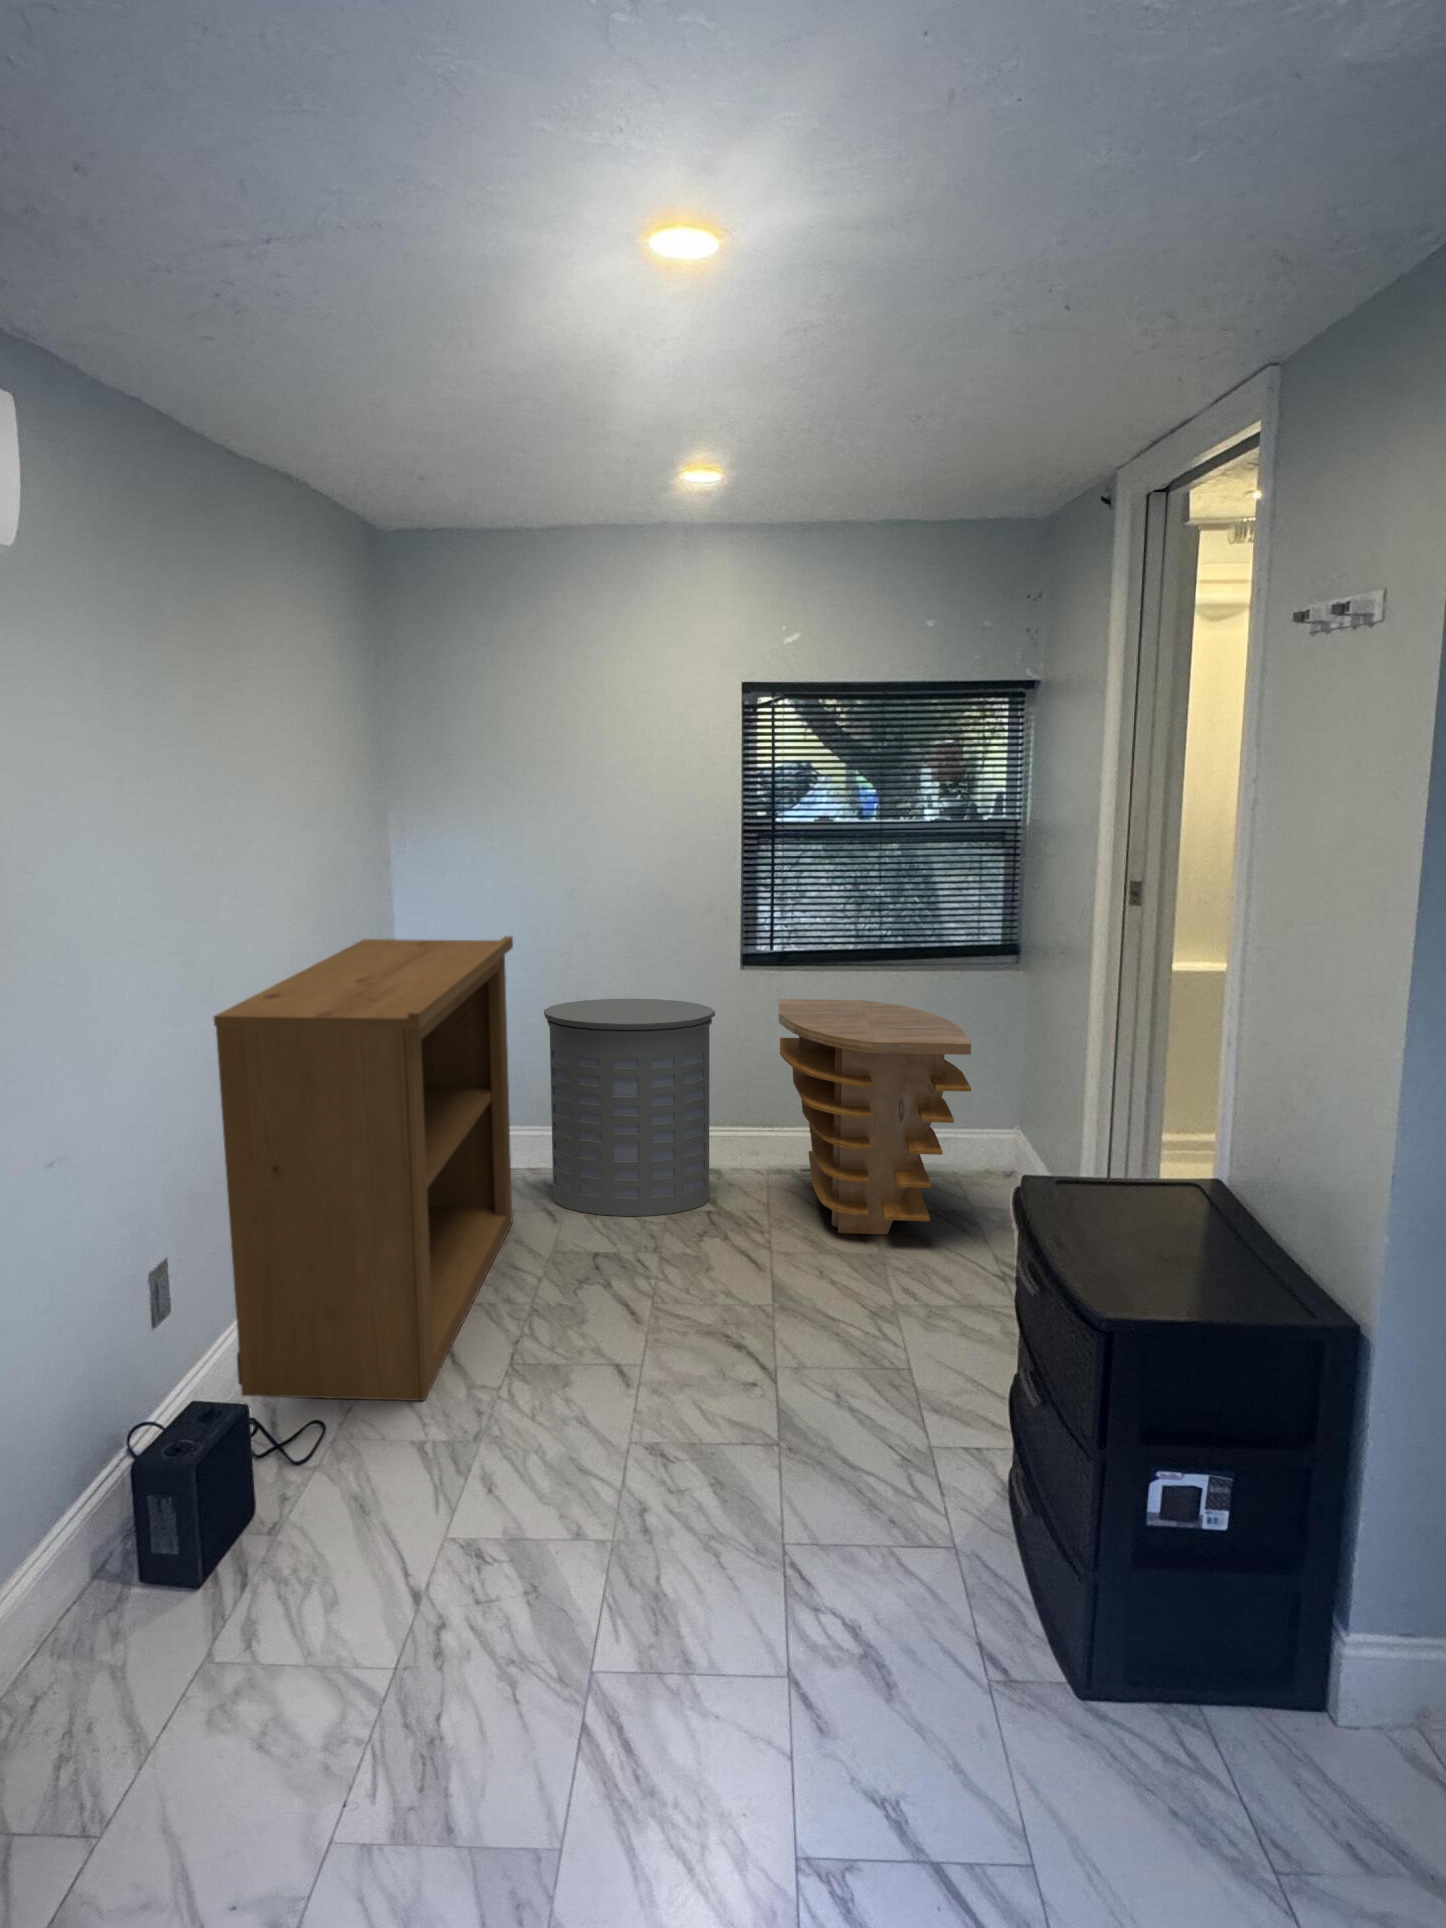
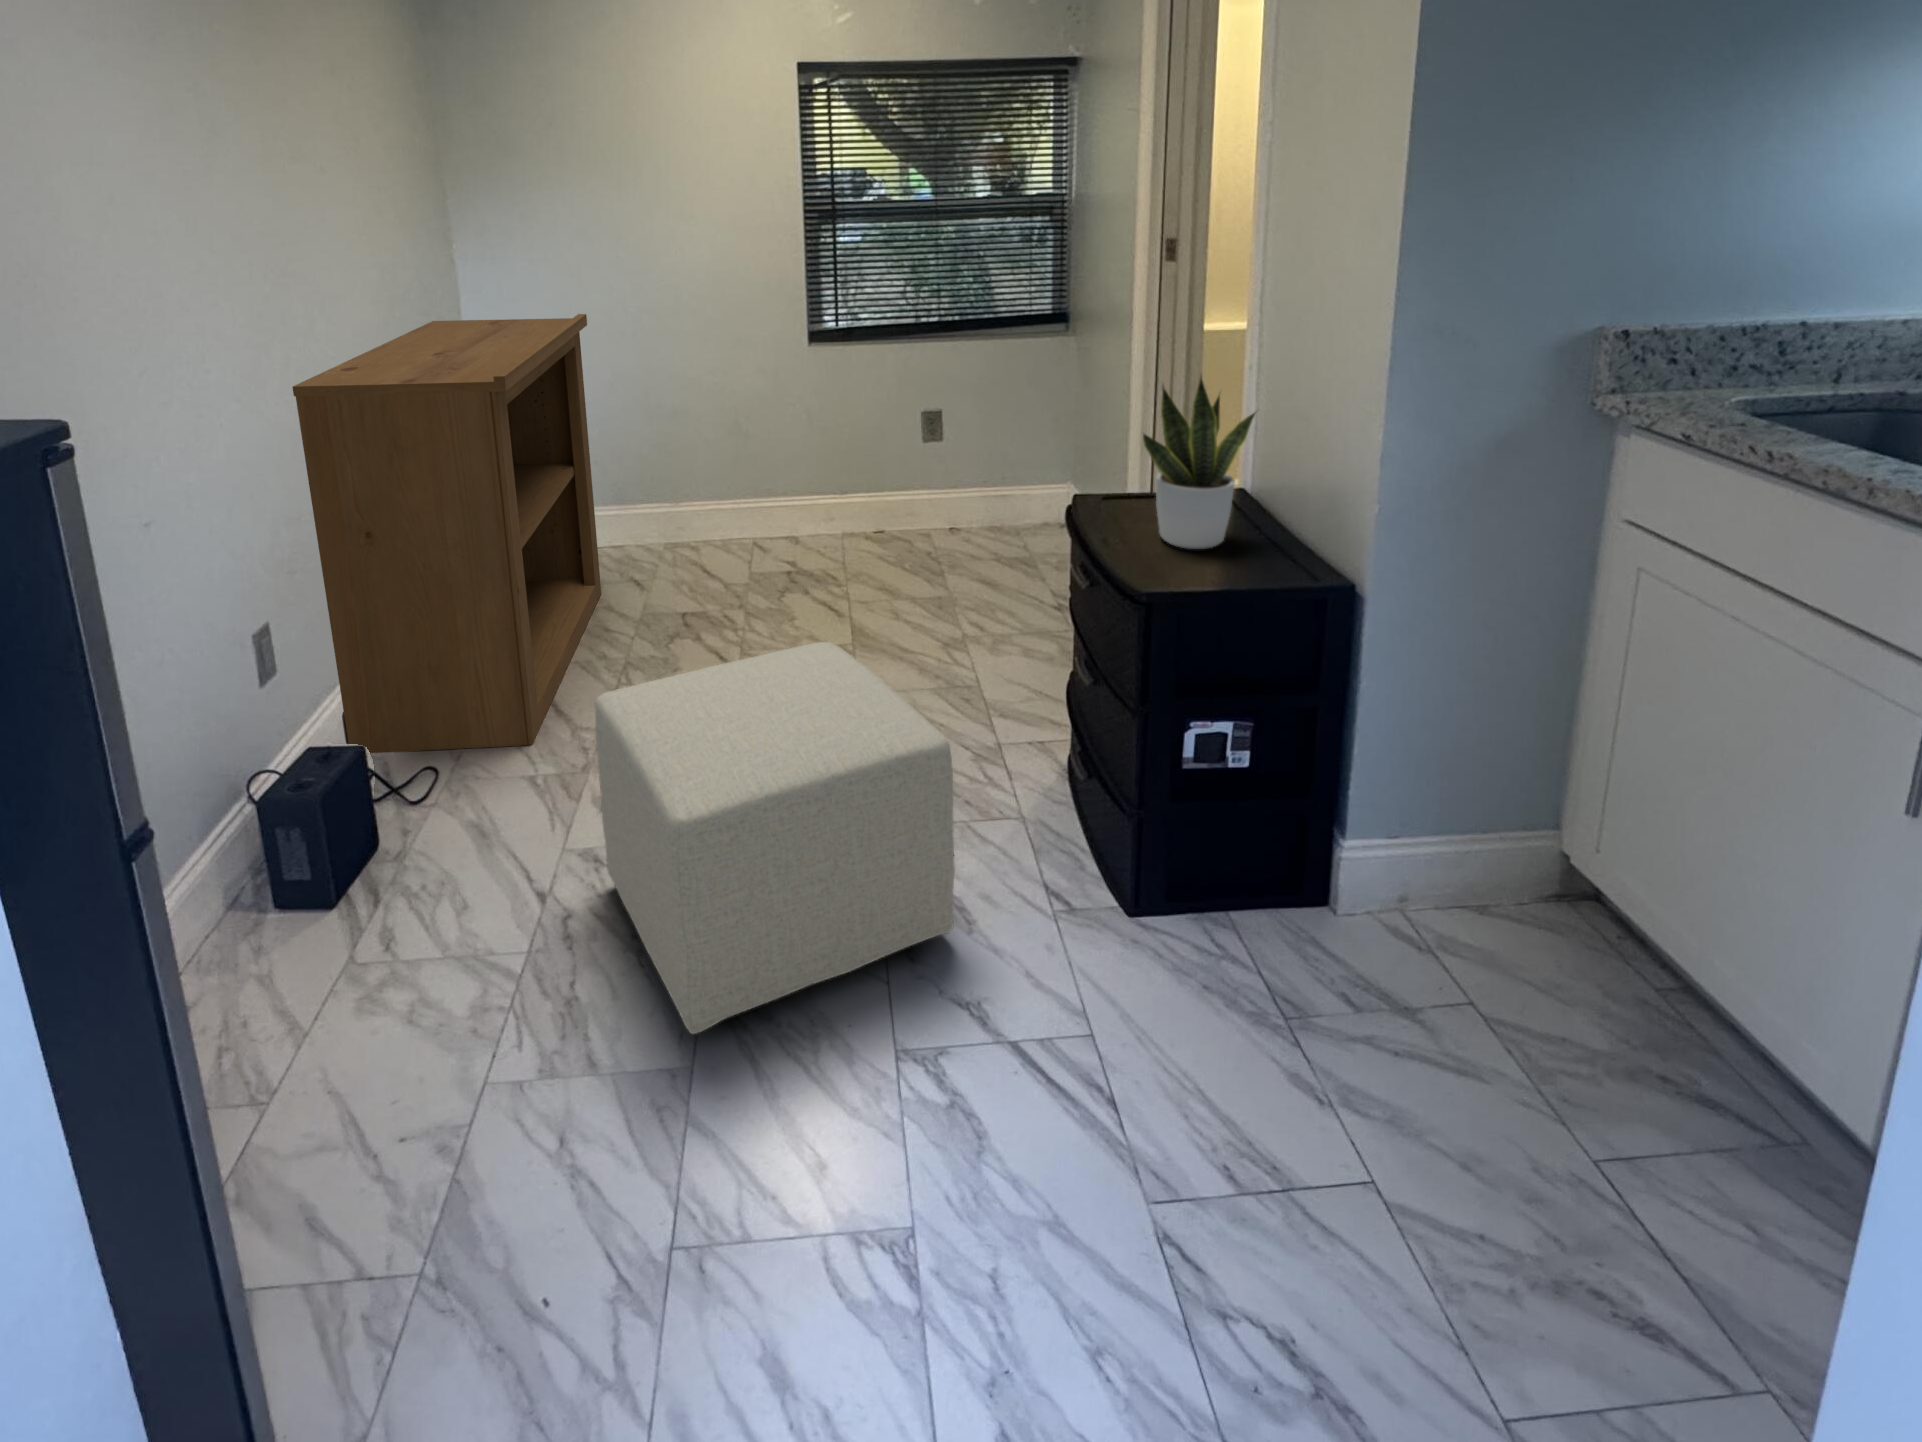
laundry hamper: present [544,999,715,1216] -> none [620,376,790,581]
side table: present [779,999,971,1234] -> none [849,370,1030,584]
potted plant: none [1102,1050,1242,1256] -> present [1143,377,1255,549]
ottoman: none [481,1326,872,1809] -> present [595,642,955,1034]

